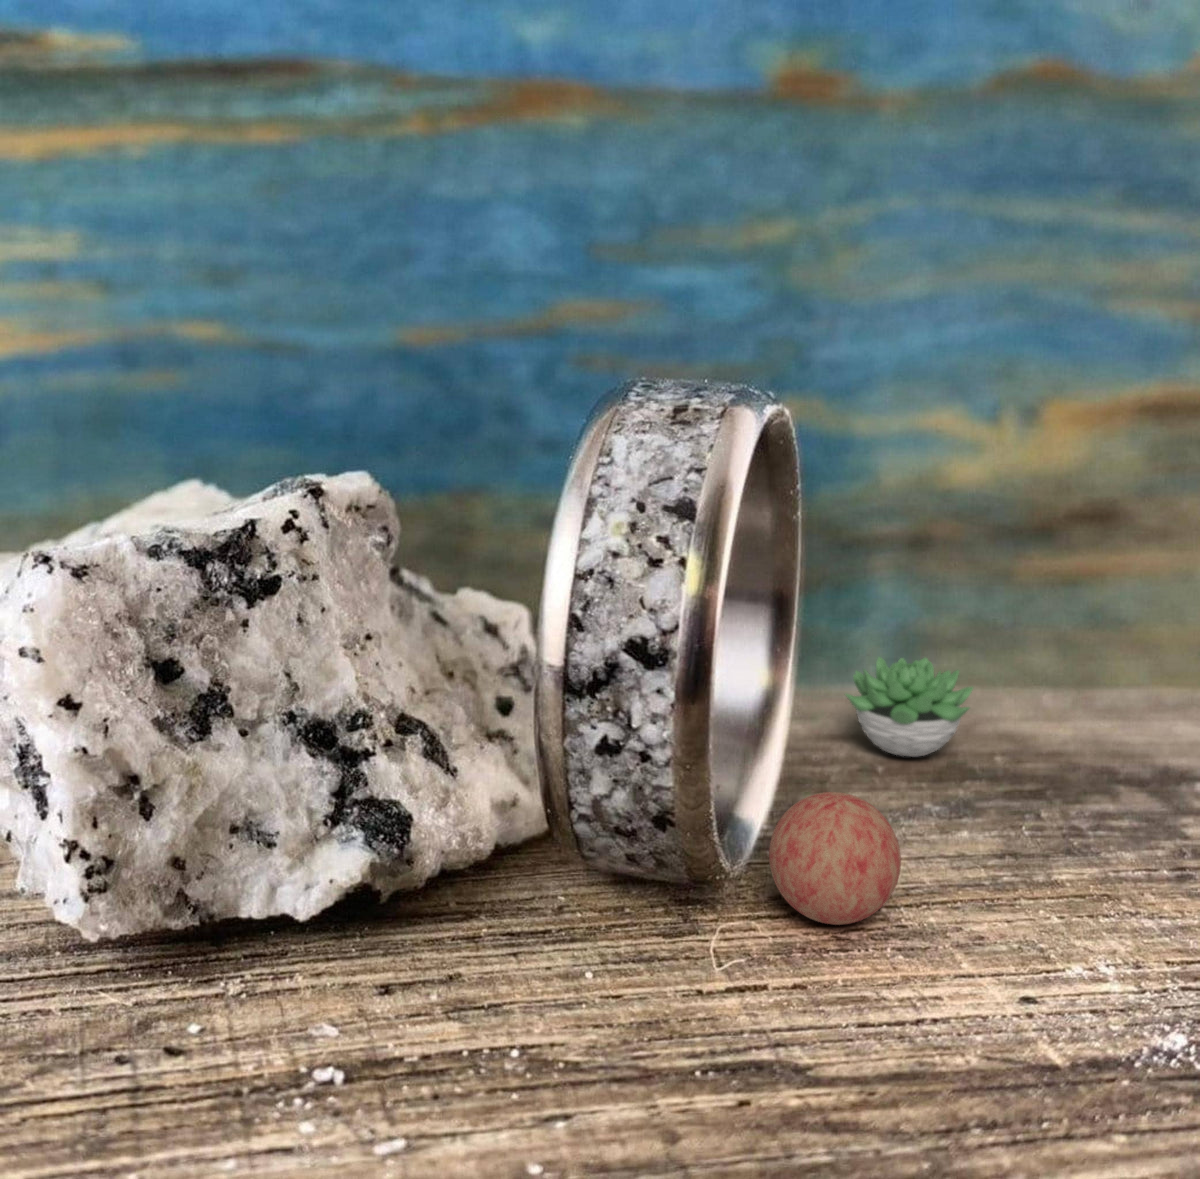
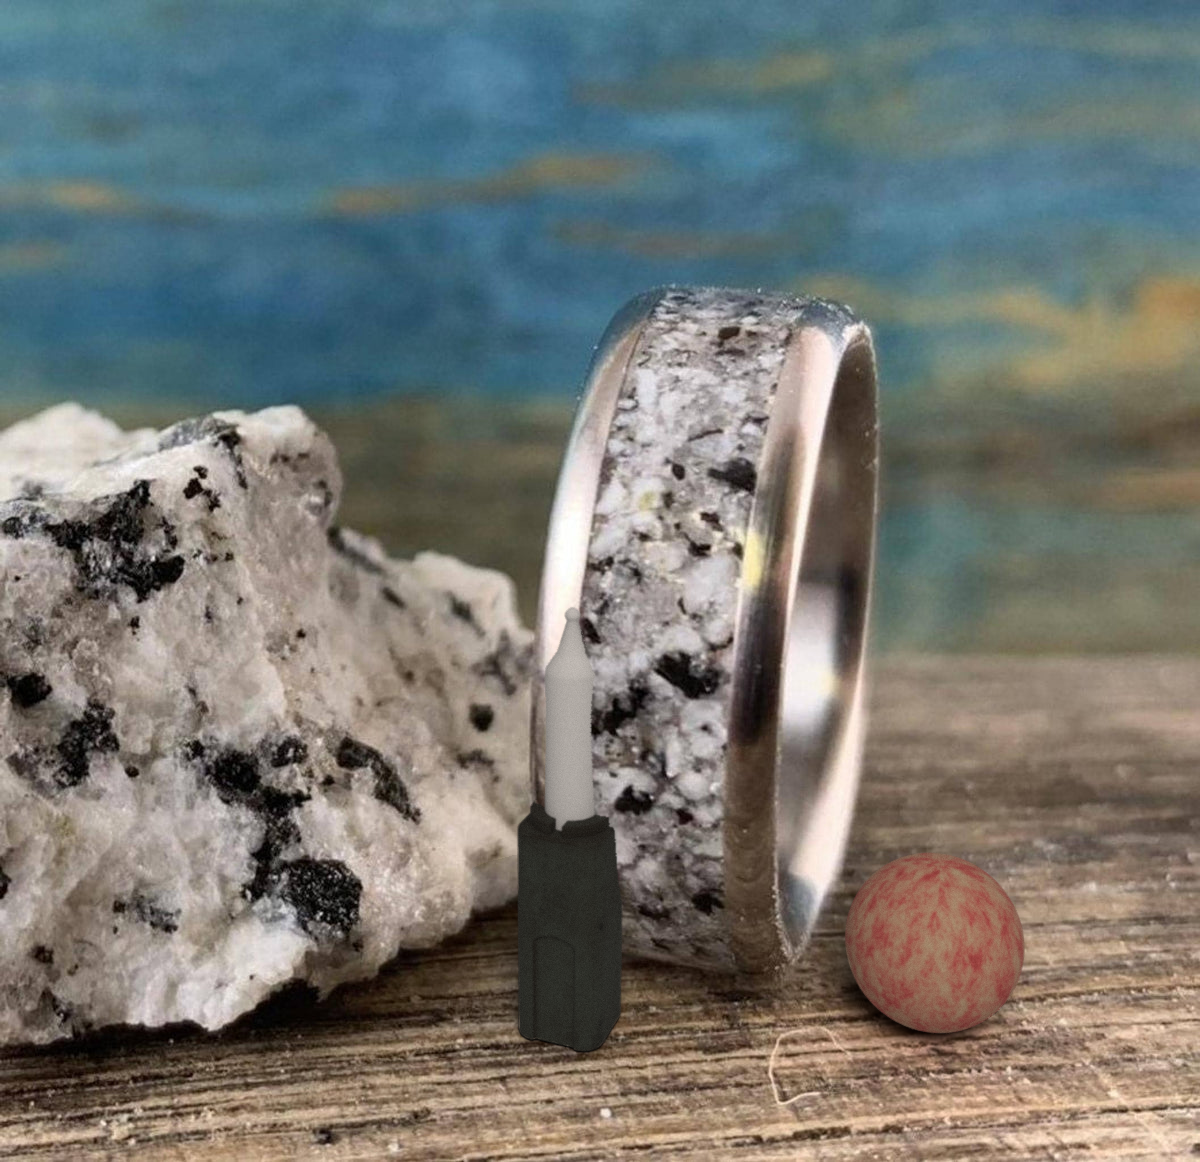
candle: none [525,607,604,938] -> present [517,607,623,1051]
succulent plant: present [846,657,973,756] -> none [928,645,1096,777]

